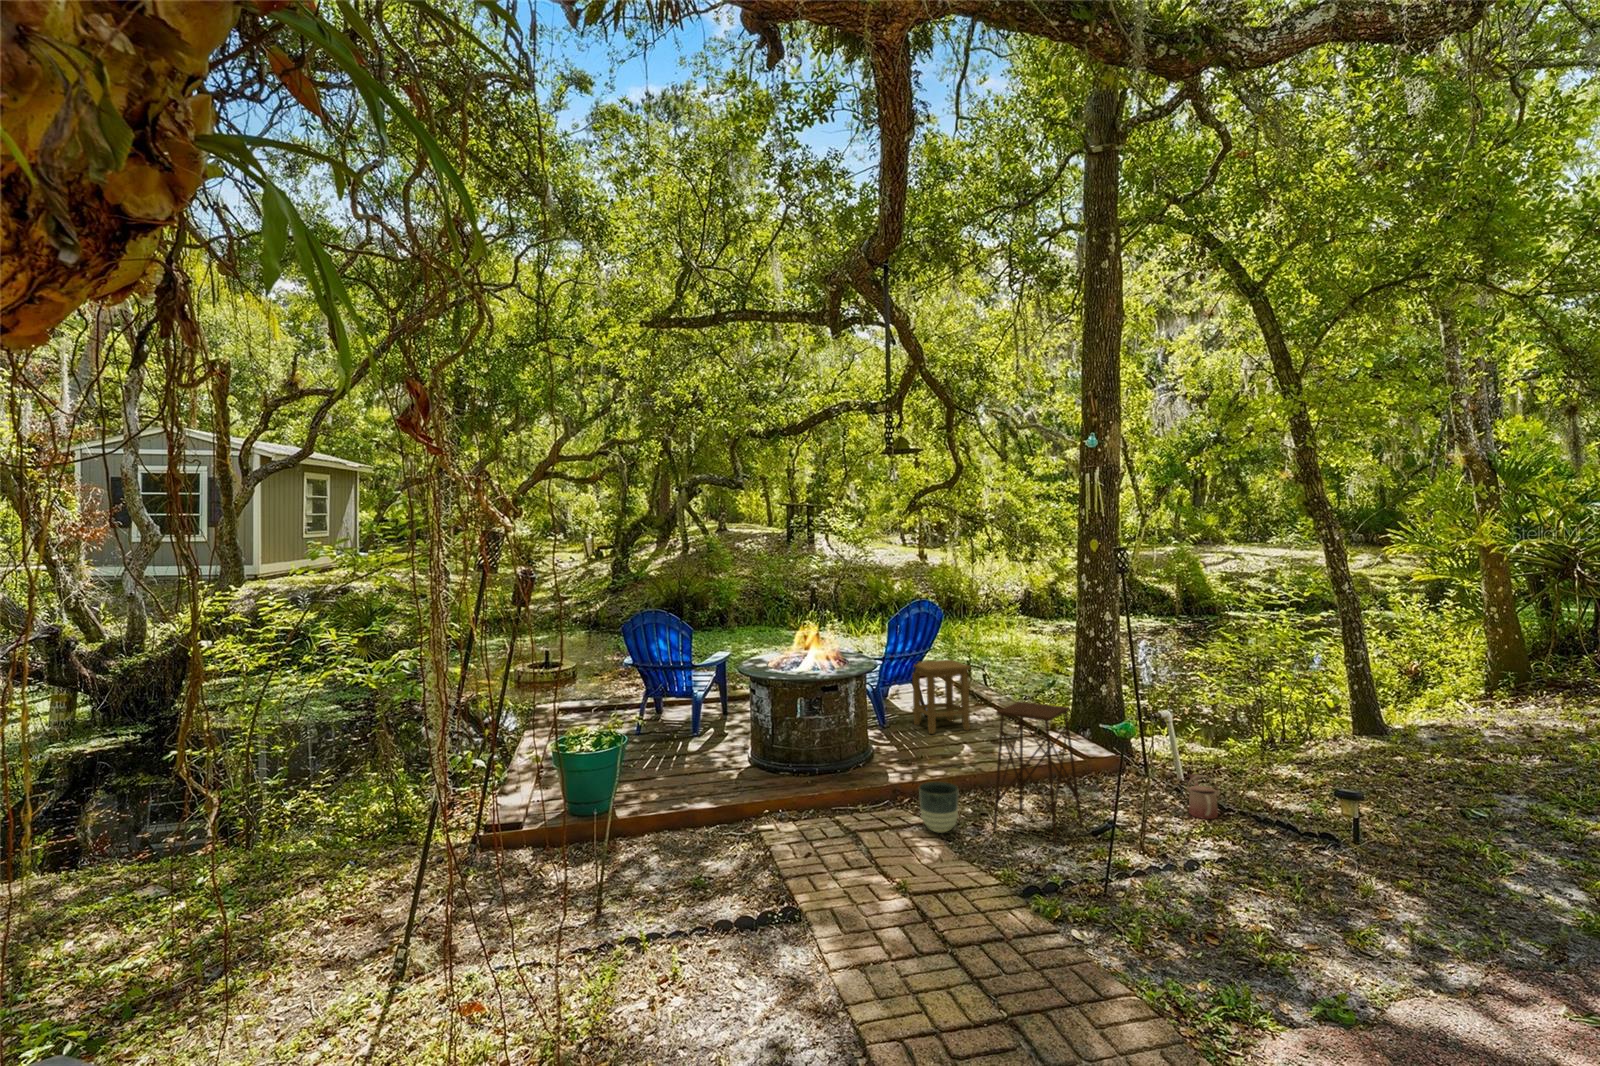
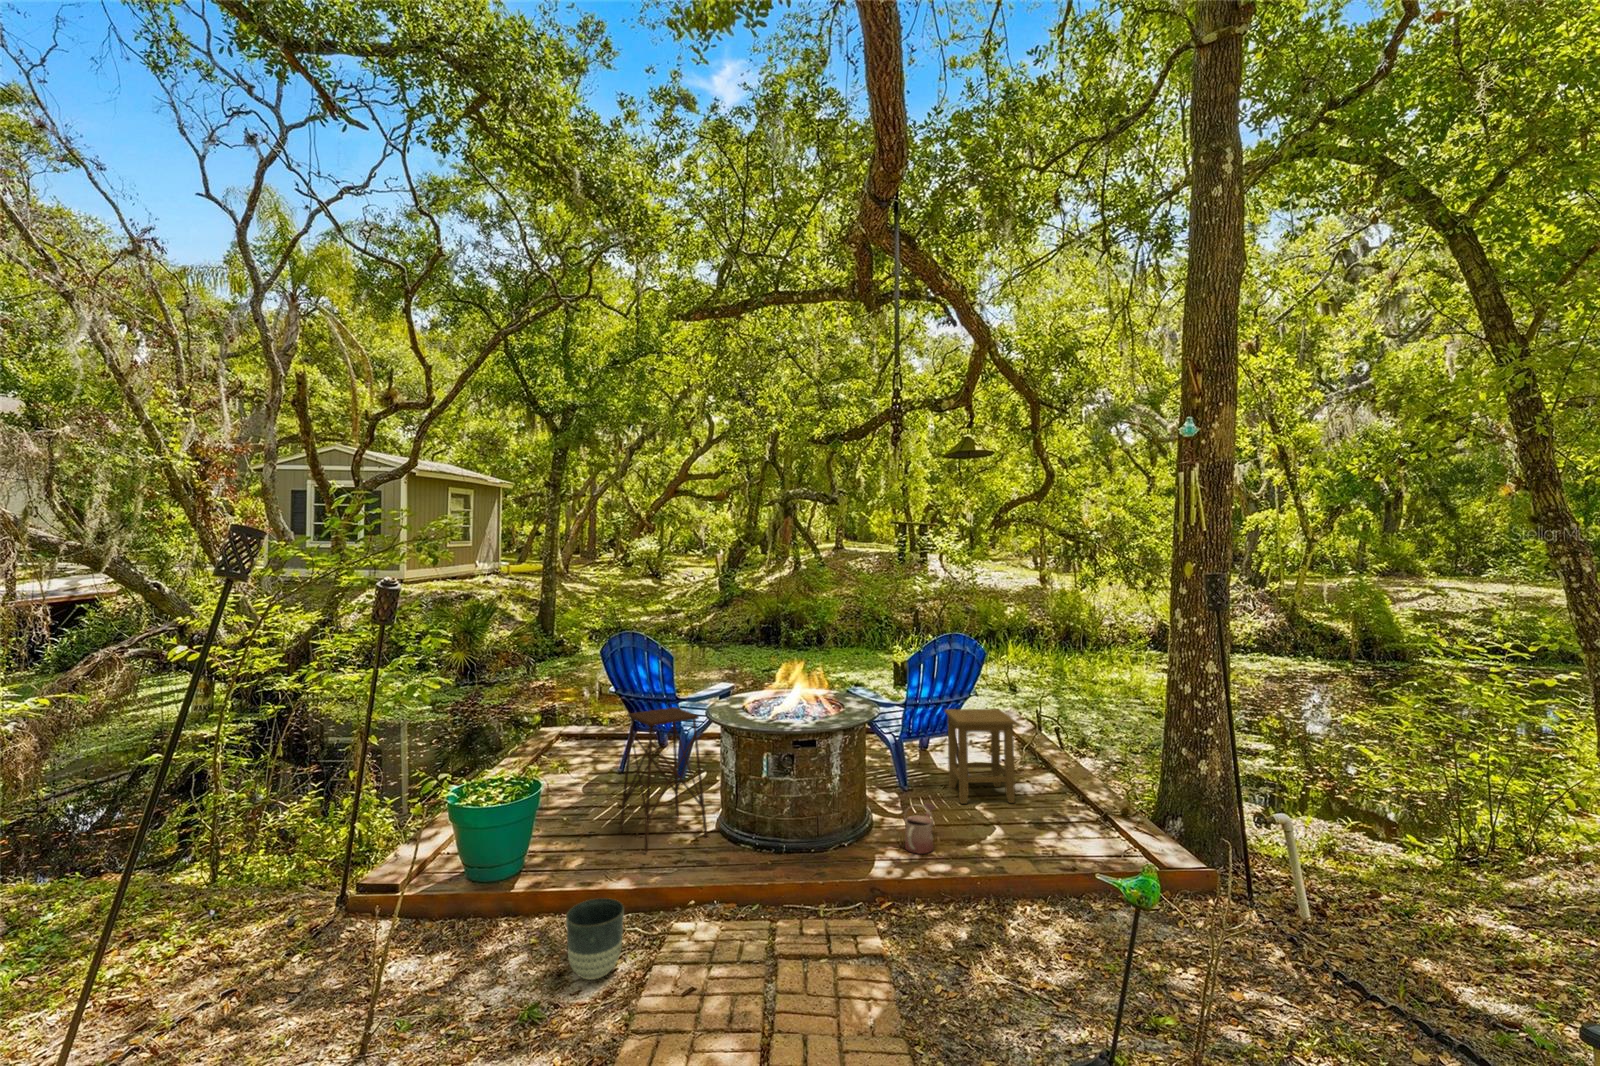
side table: present [993,702,1083,847] -> present [619,707,708,852]
watering can: present [1187,774,1219,819] -> present [904,803,935,854]
planter: present [919,782,958,833] -> present [566,898,624,980]

